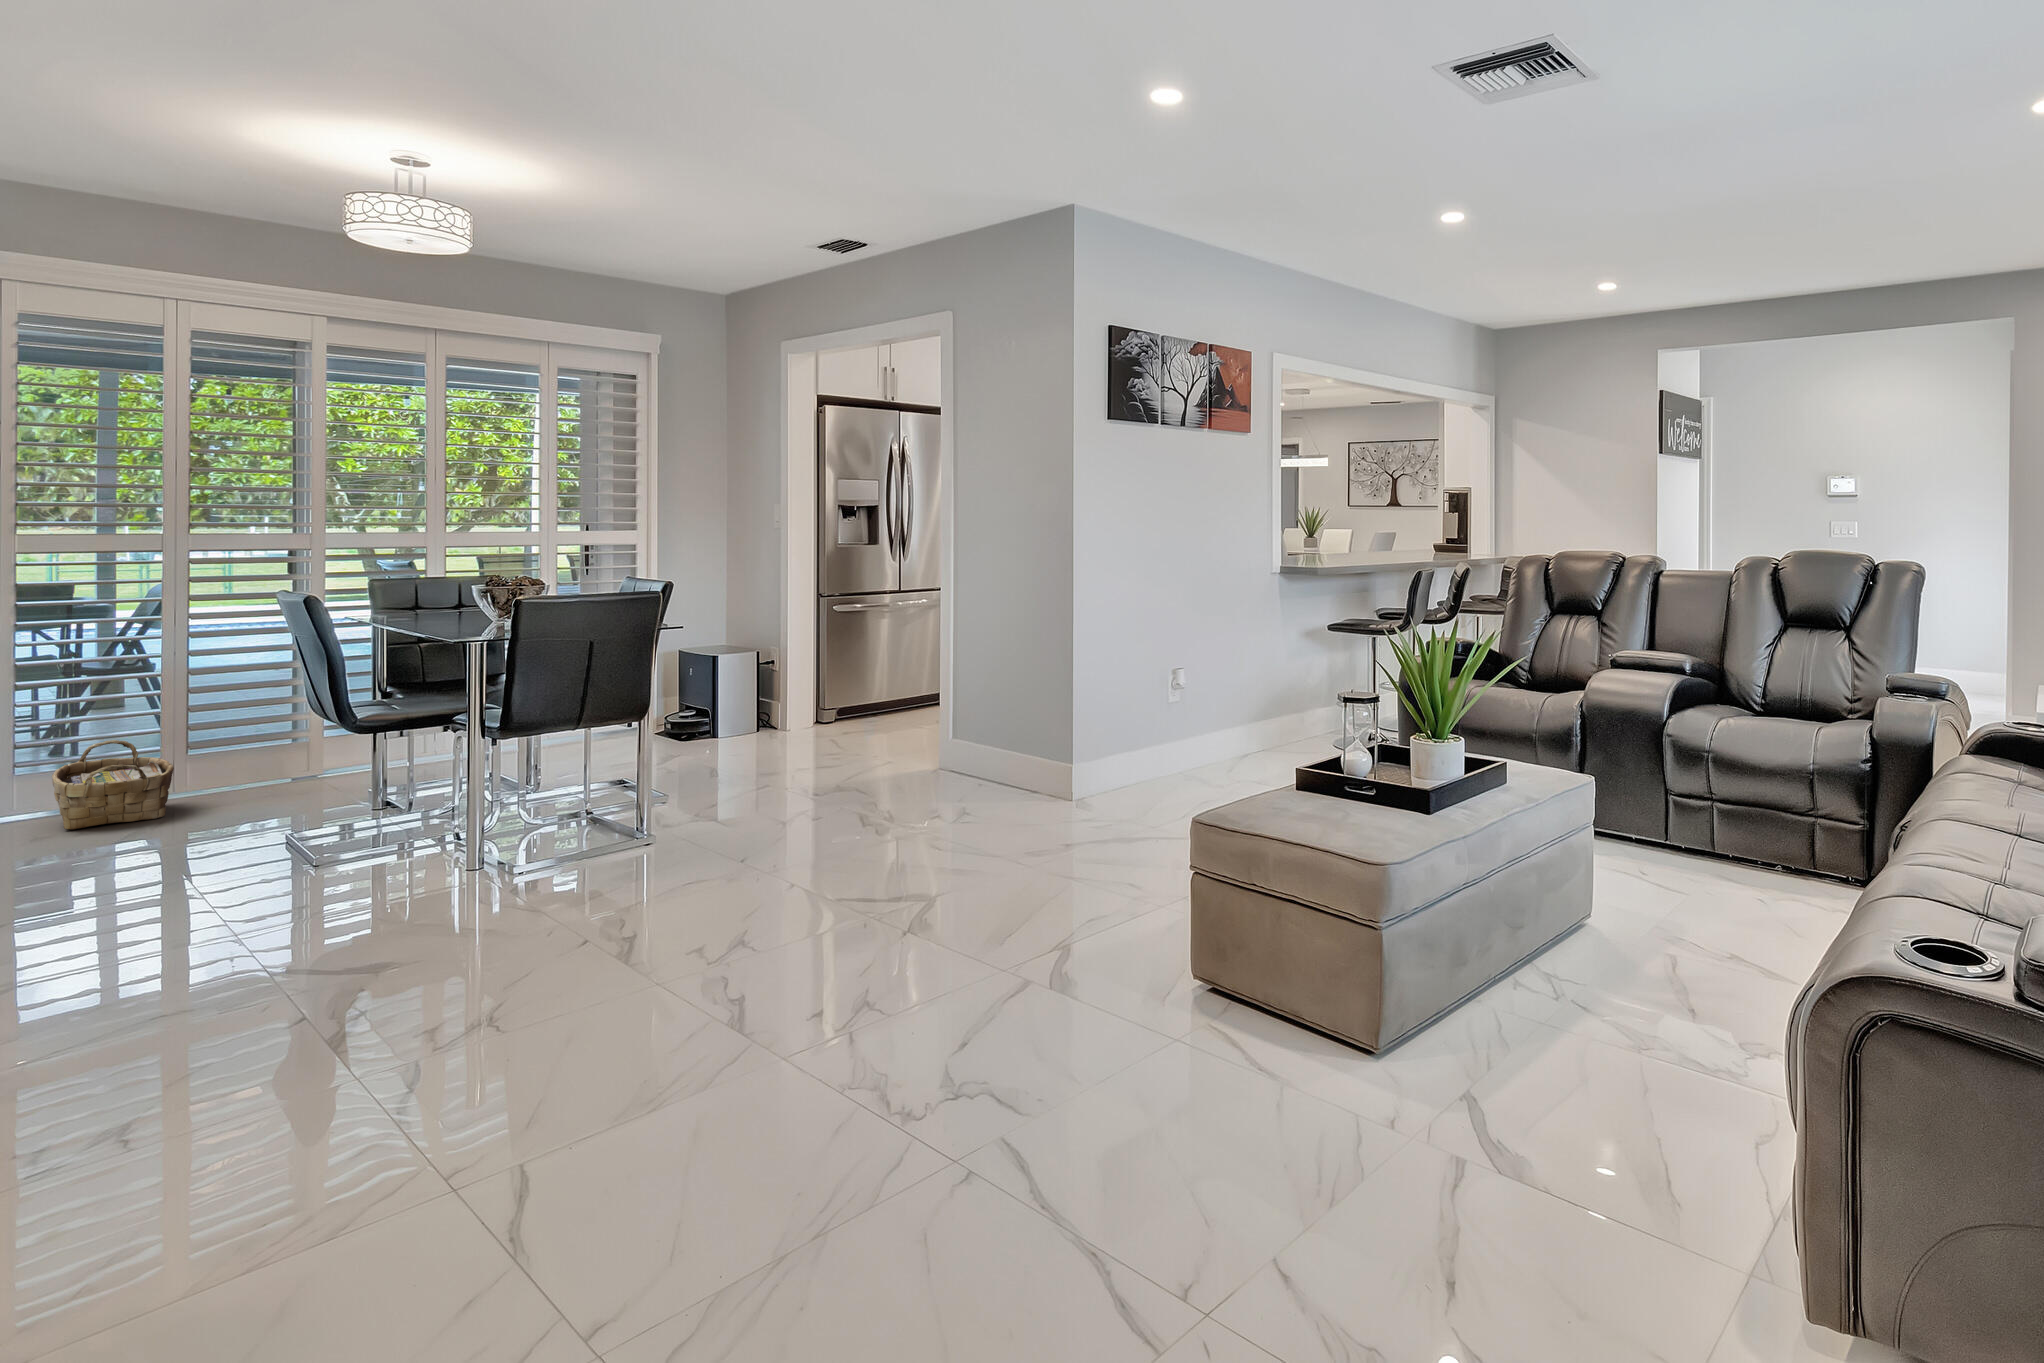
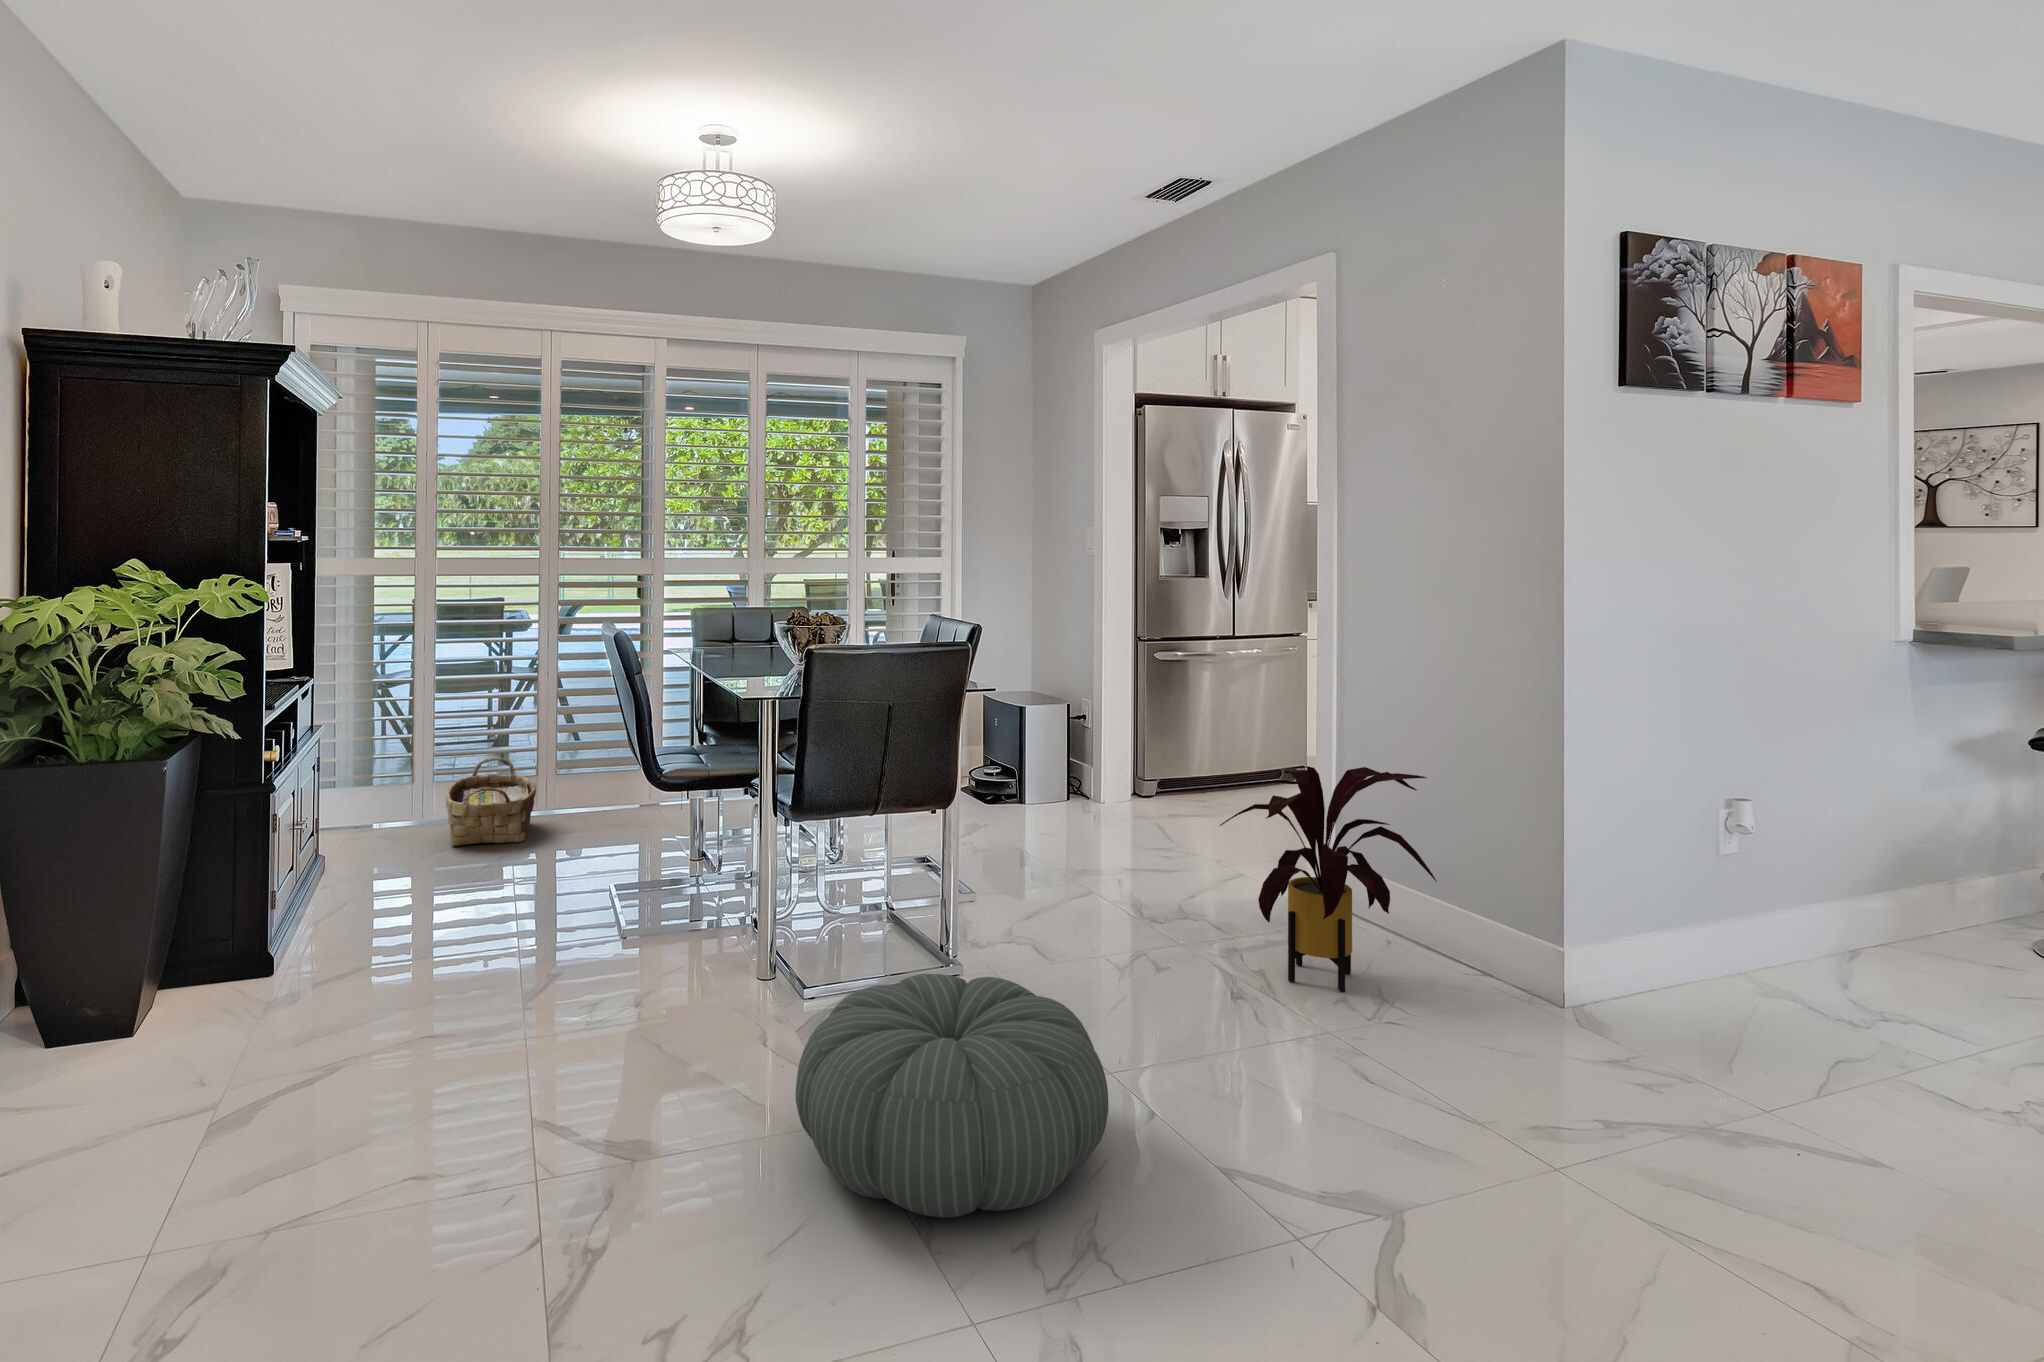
house plant: none [864,662,1001,807] -> present [1220,766,1436,992]
pouf: none [544,804,771,930] -> present [796,974,1109,1218]

